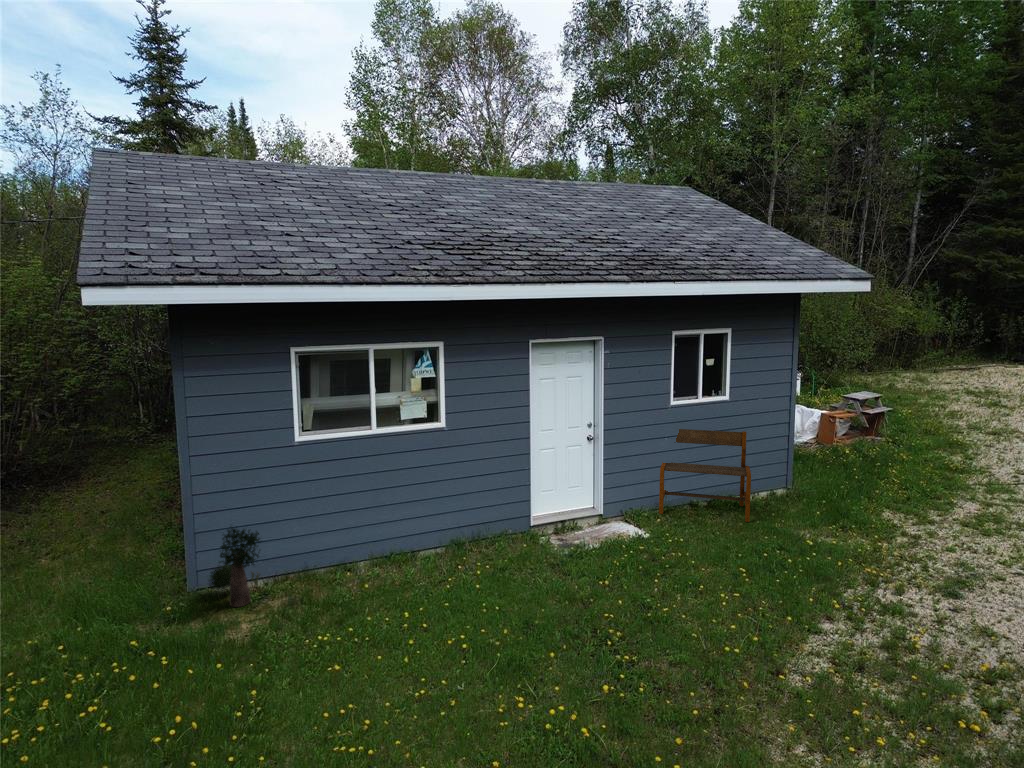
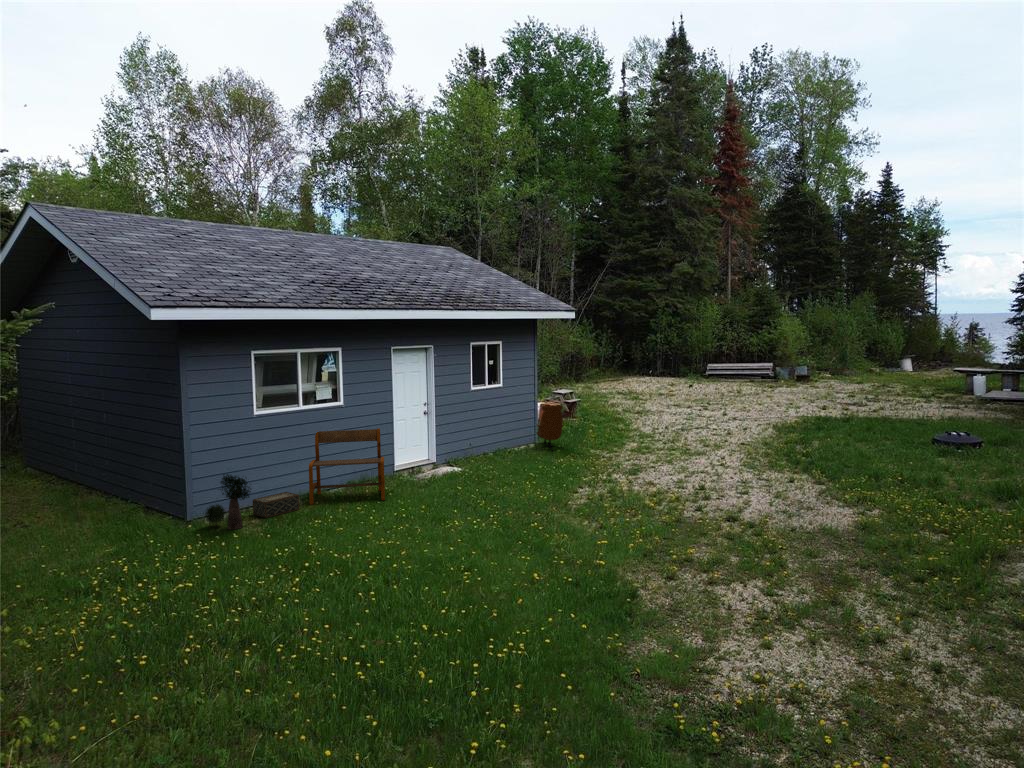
bench: present [659,429,751,522] -> present [309,428,385,505]
lounge chair: none [779,433,830,507] -> present [537,405,563,451]
woven basket: none [289,547,350,589] -> present [253,492,299,518]

